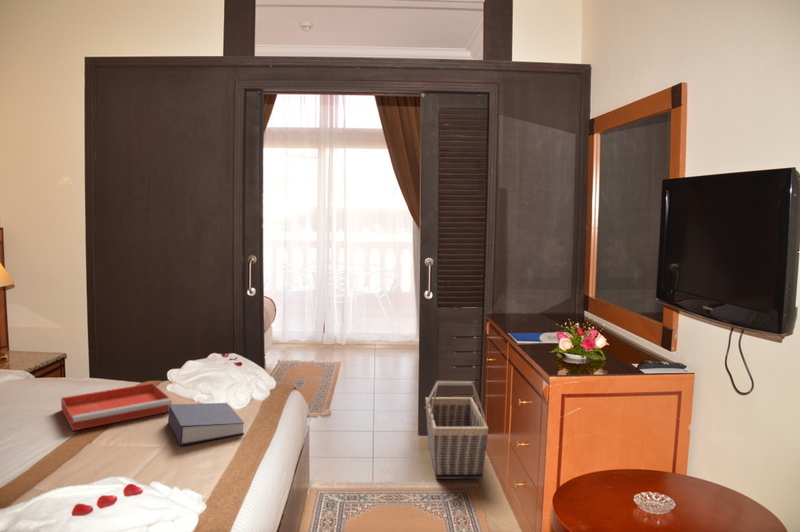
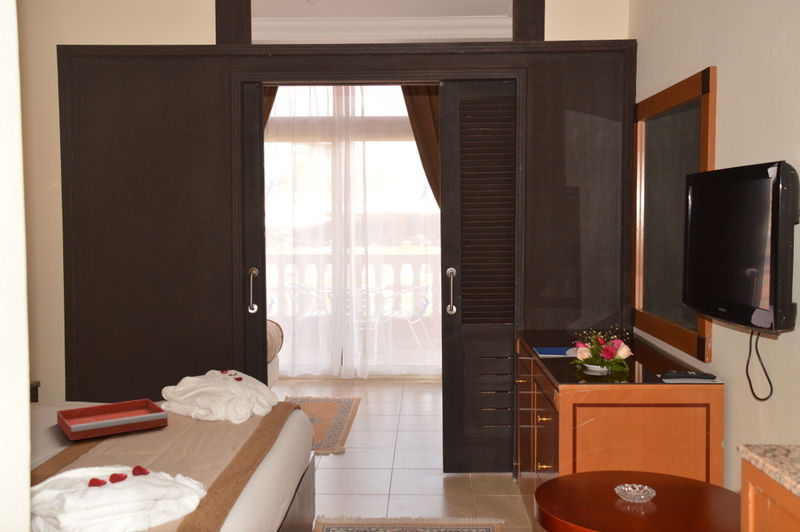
basket: present [425,381,488,479] -> none [449,405,515,514]
book: present [168,403,244,446] -> none [165,416,242,454]

